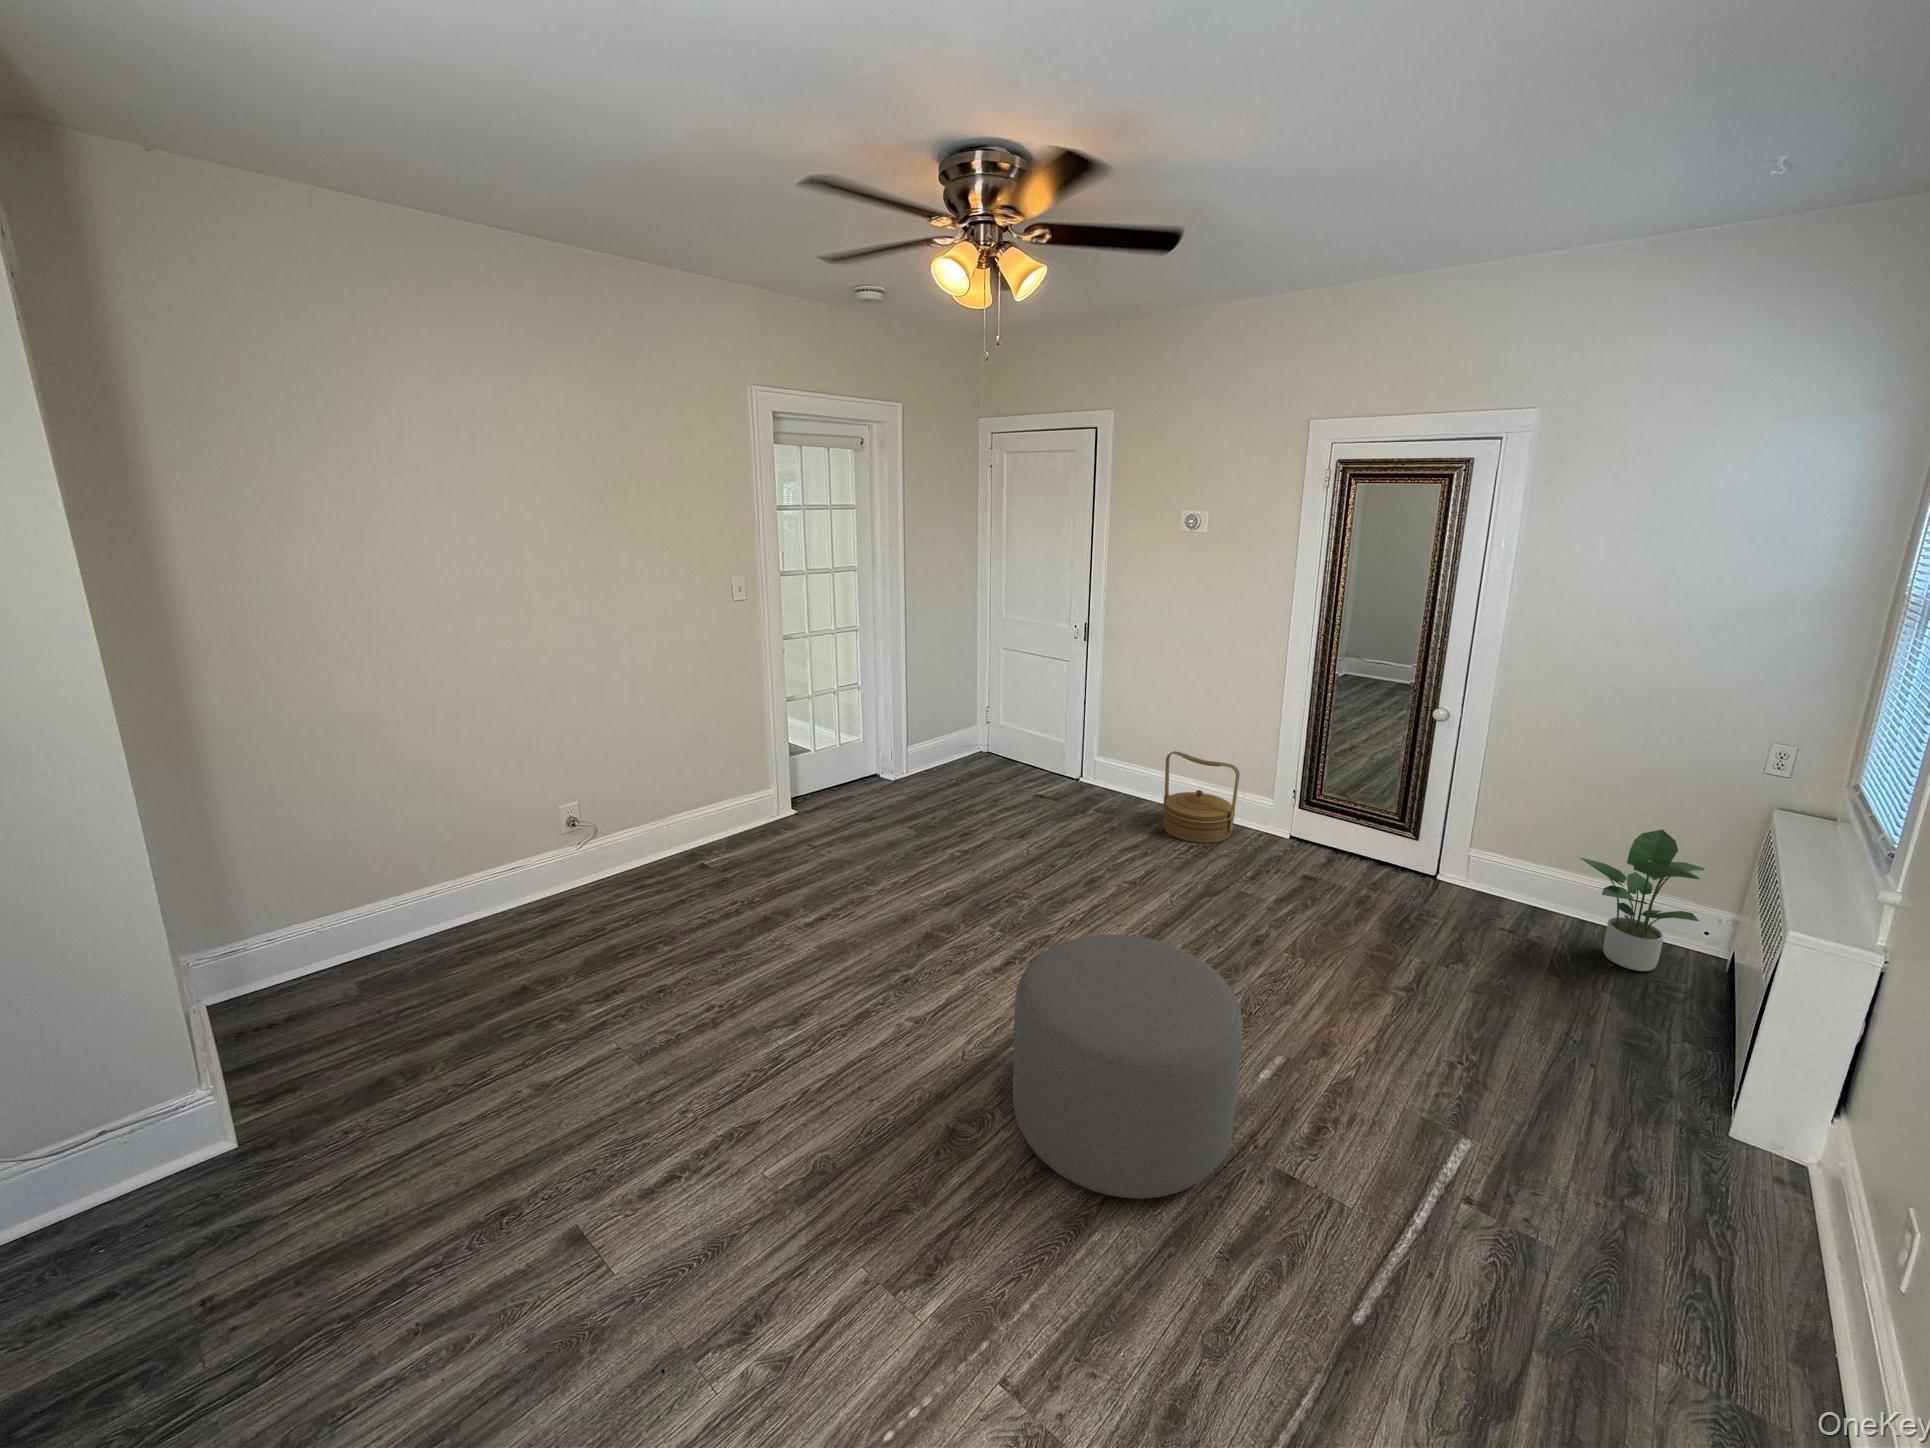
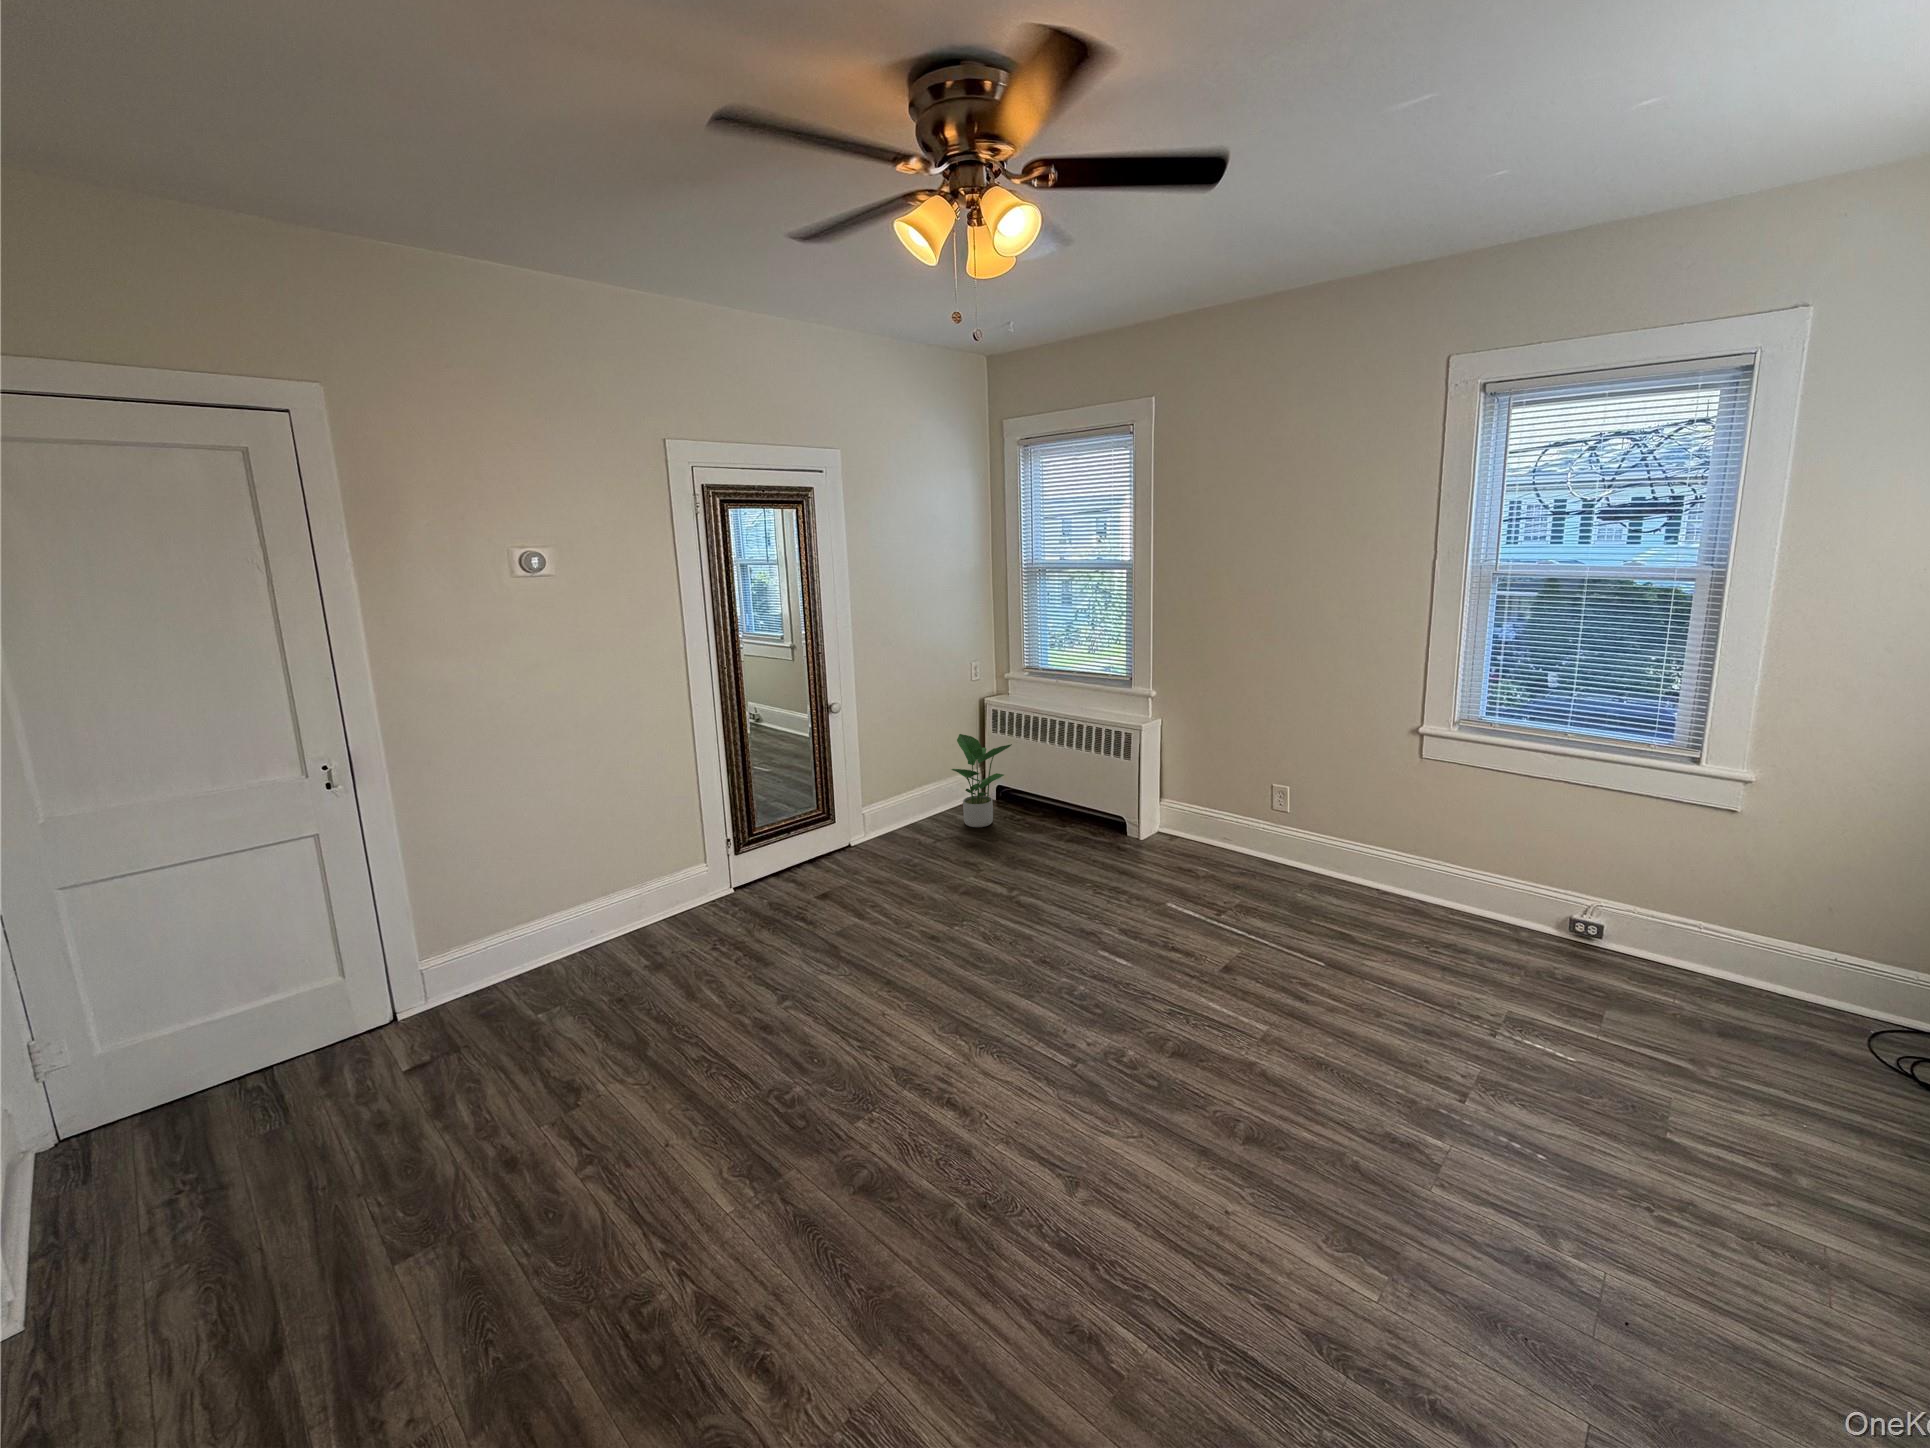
woven basket: present [1163,751,1240,843] -> none [607,842,714,966]
ottoman: present [1013,935,1243,1199] -> none [1102,882,1298,1089]

